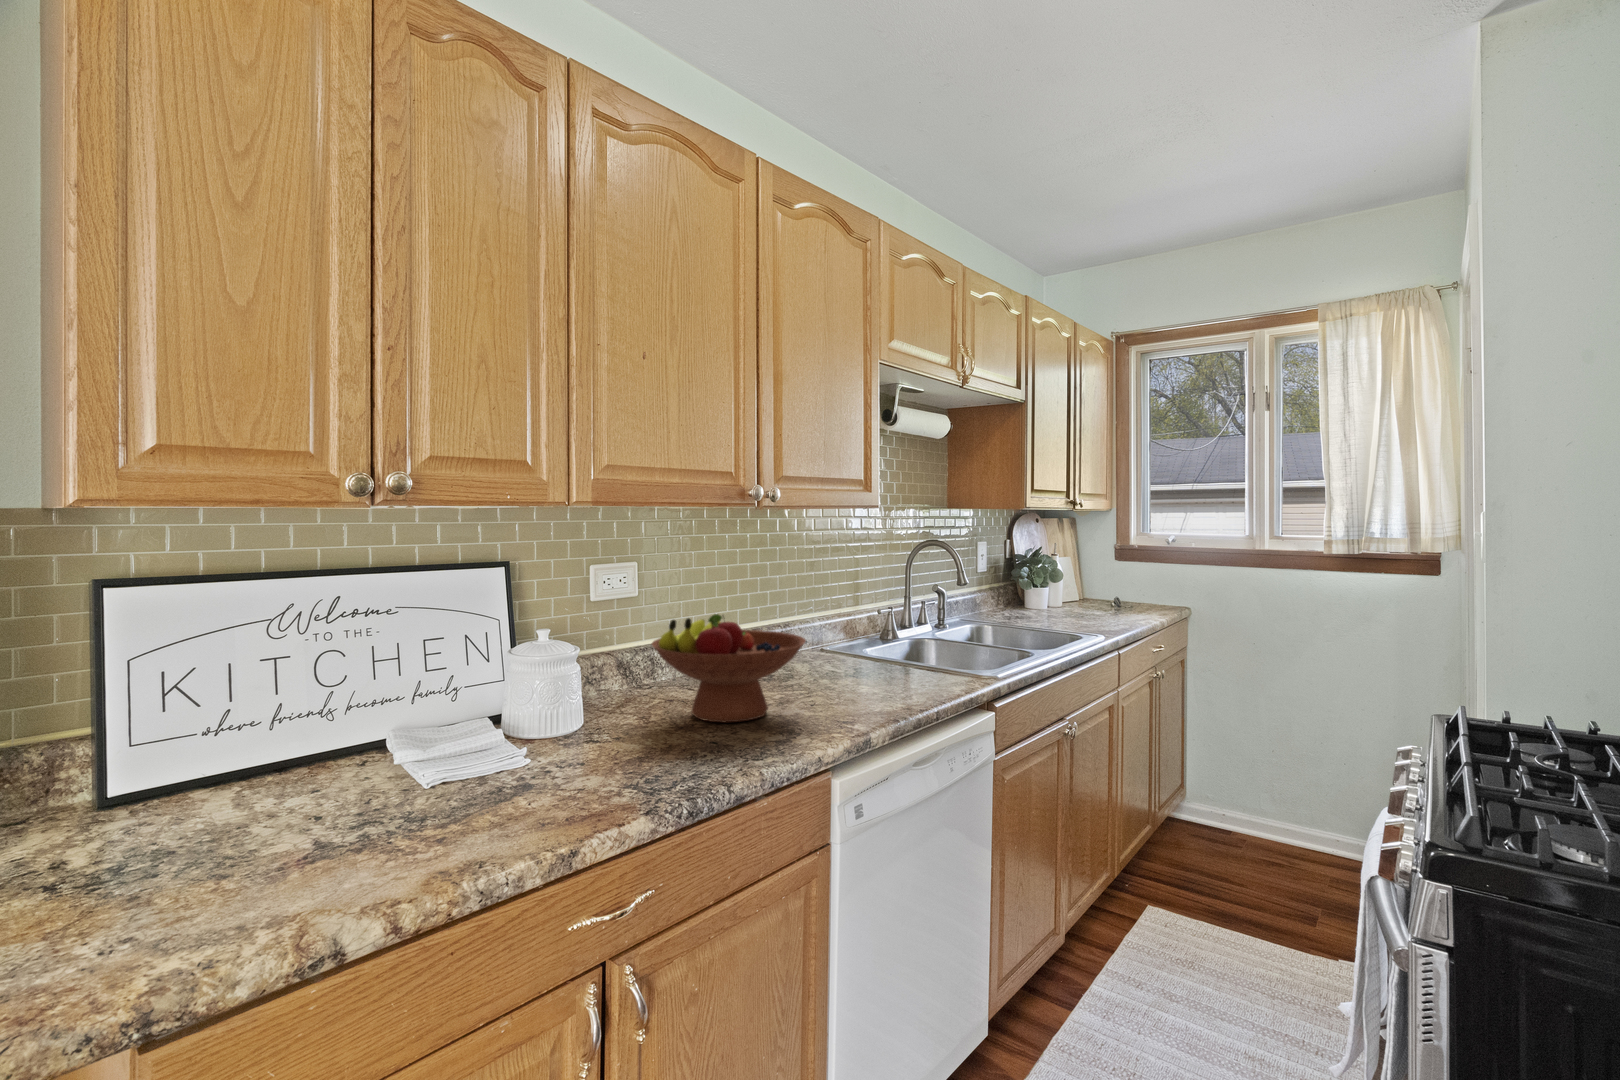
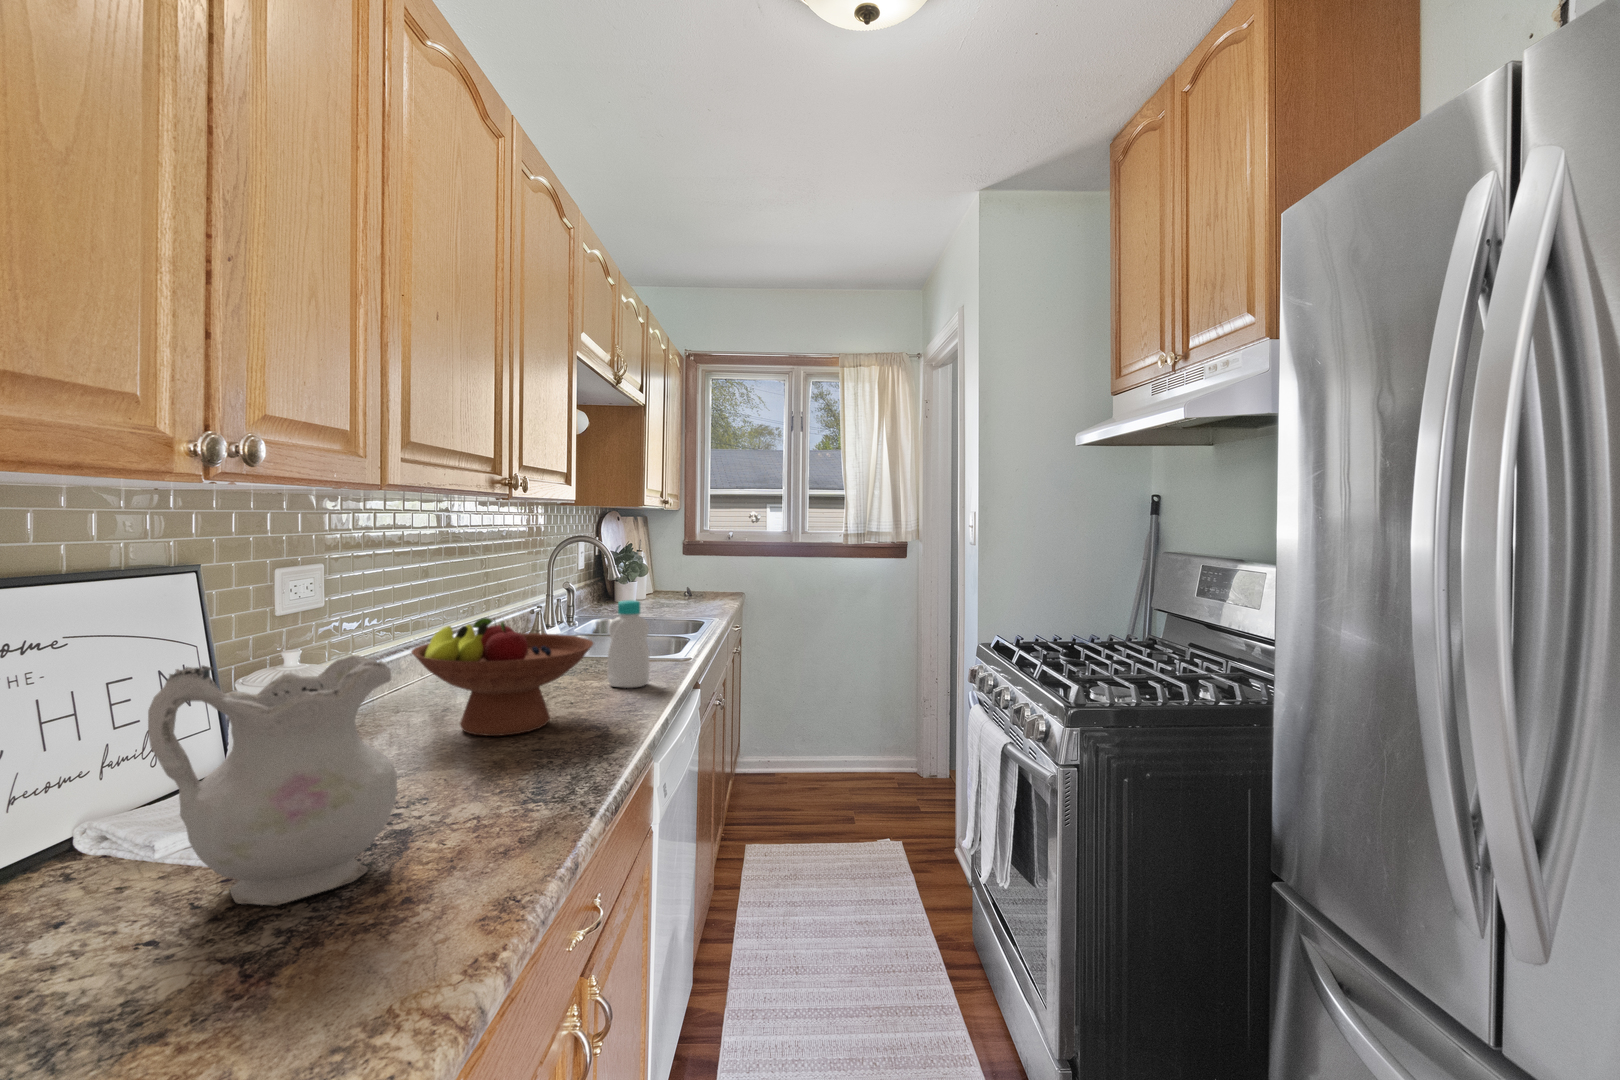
bottle: none [870,607,911,697] -> present [608,600,649,688]
ceramic pitcher: none [340,632,497,814] -> present [148,655,397,905]

